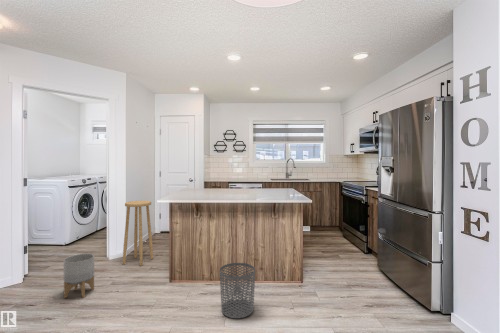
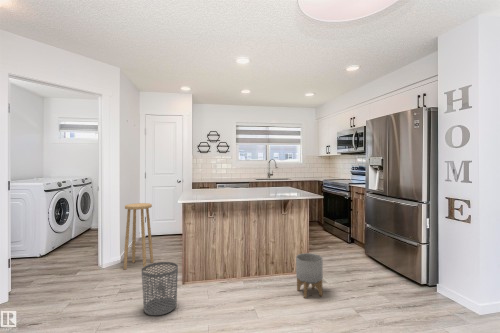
planter: present [64,253,94,298] -> present [296,253,323,298]
waste bin: present [220,263,255,318] -> present [142,262,178,315]

